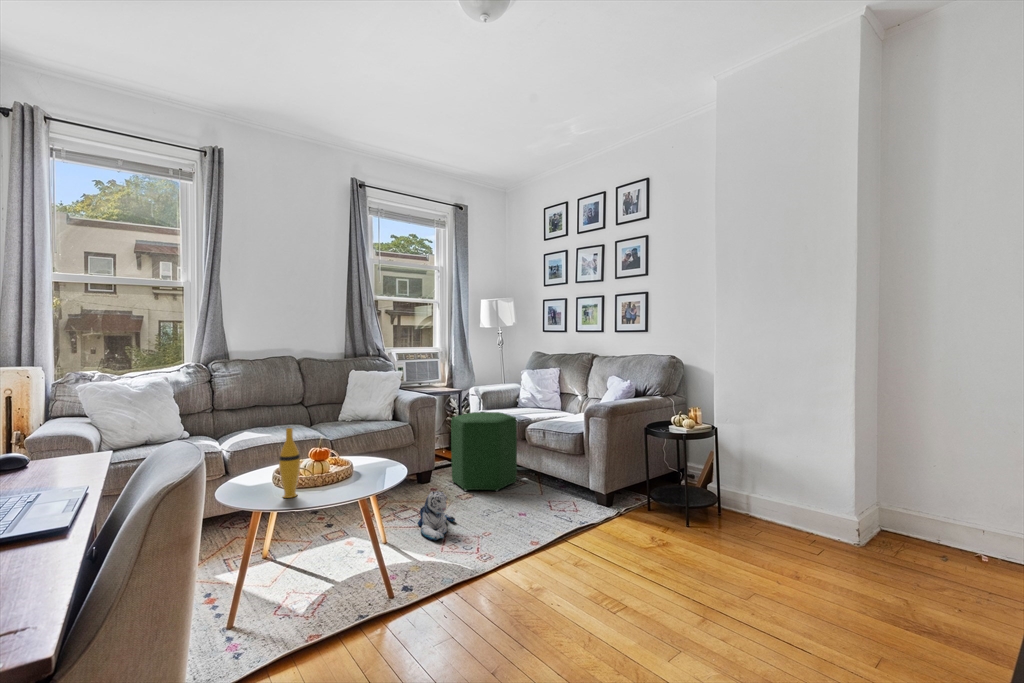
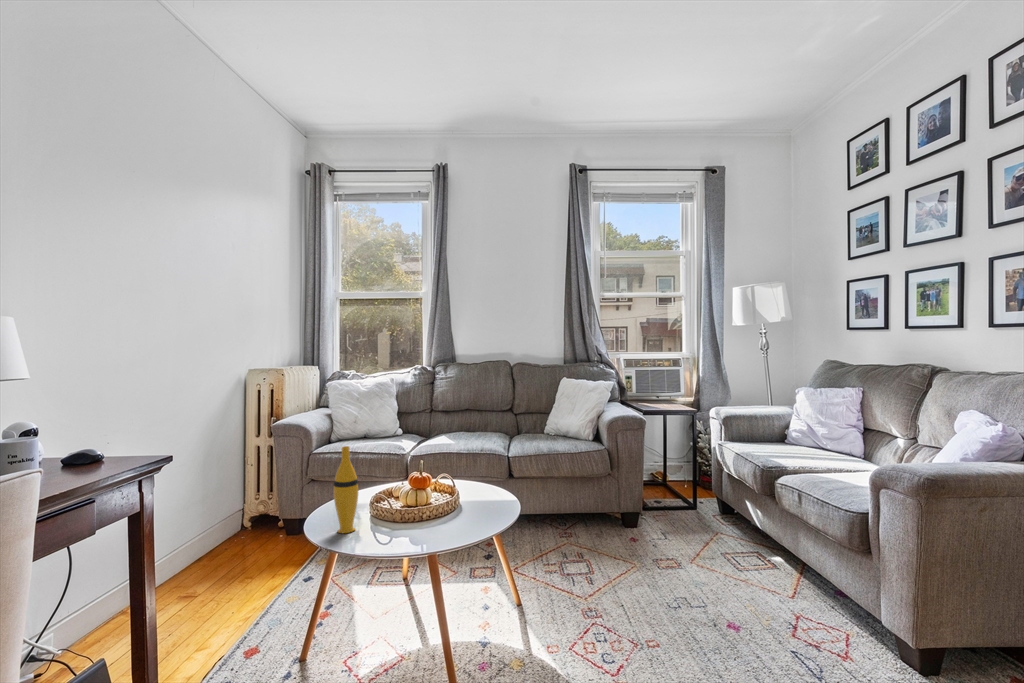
ottoman: present [451,412,517,491] -> none [664,444,762,569]
plush toy: present [417,491,455,541] -> none [565,554,623,630]

